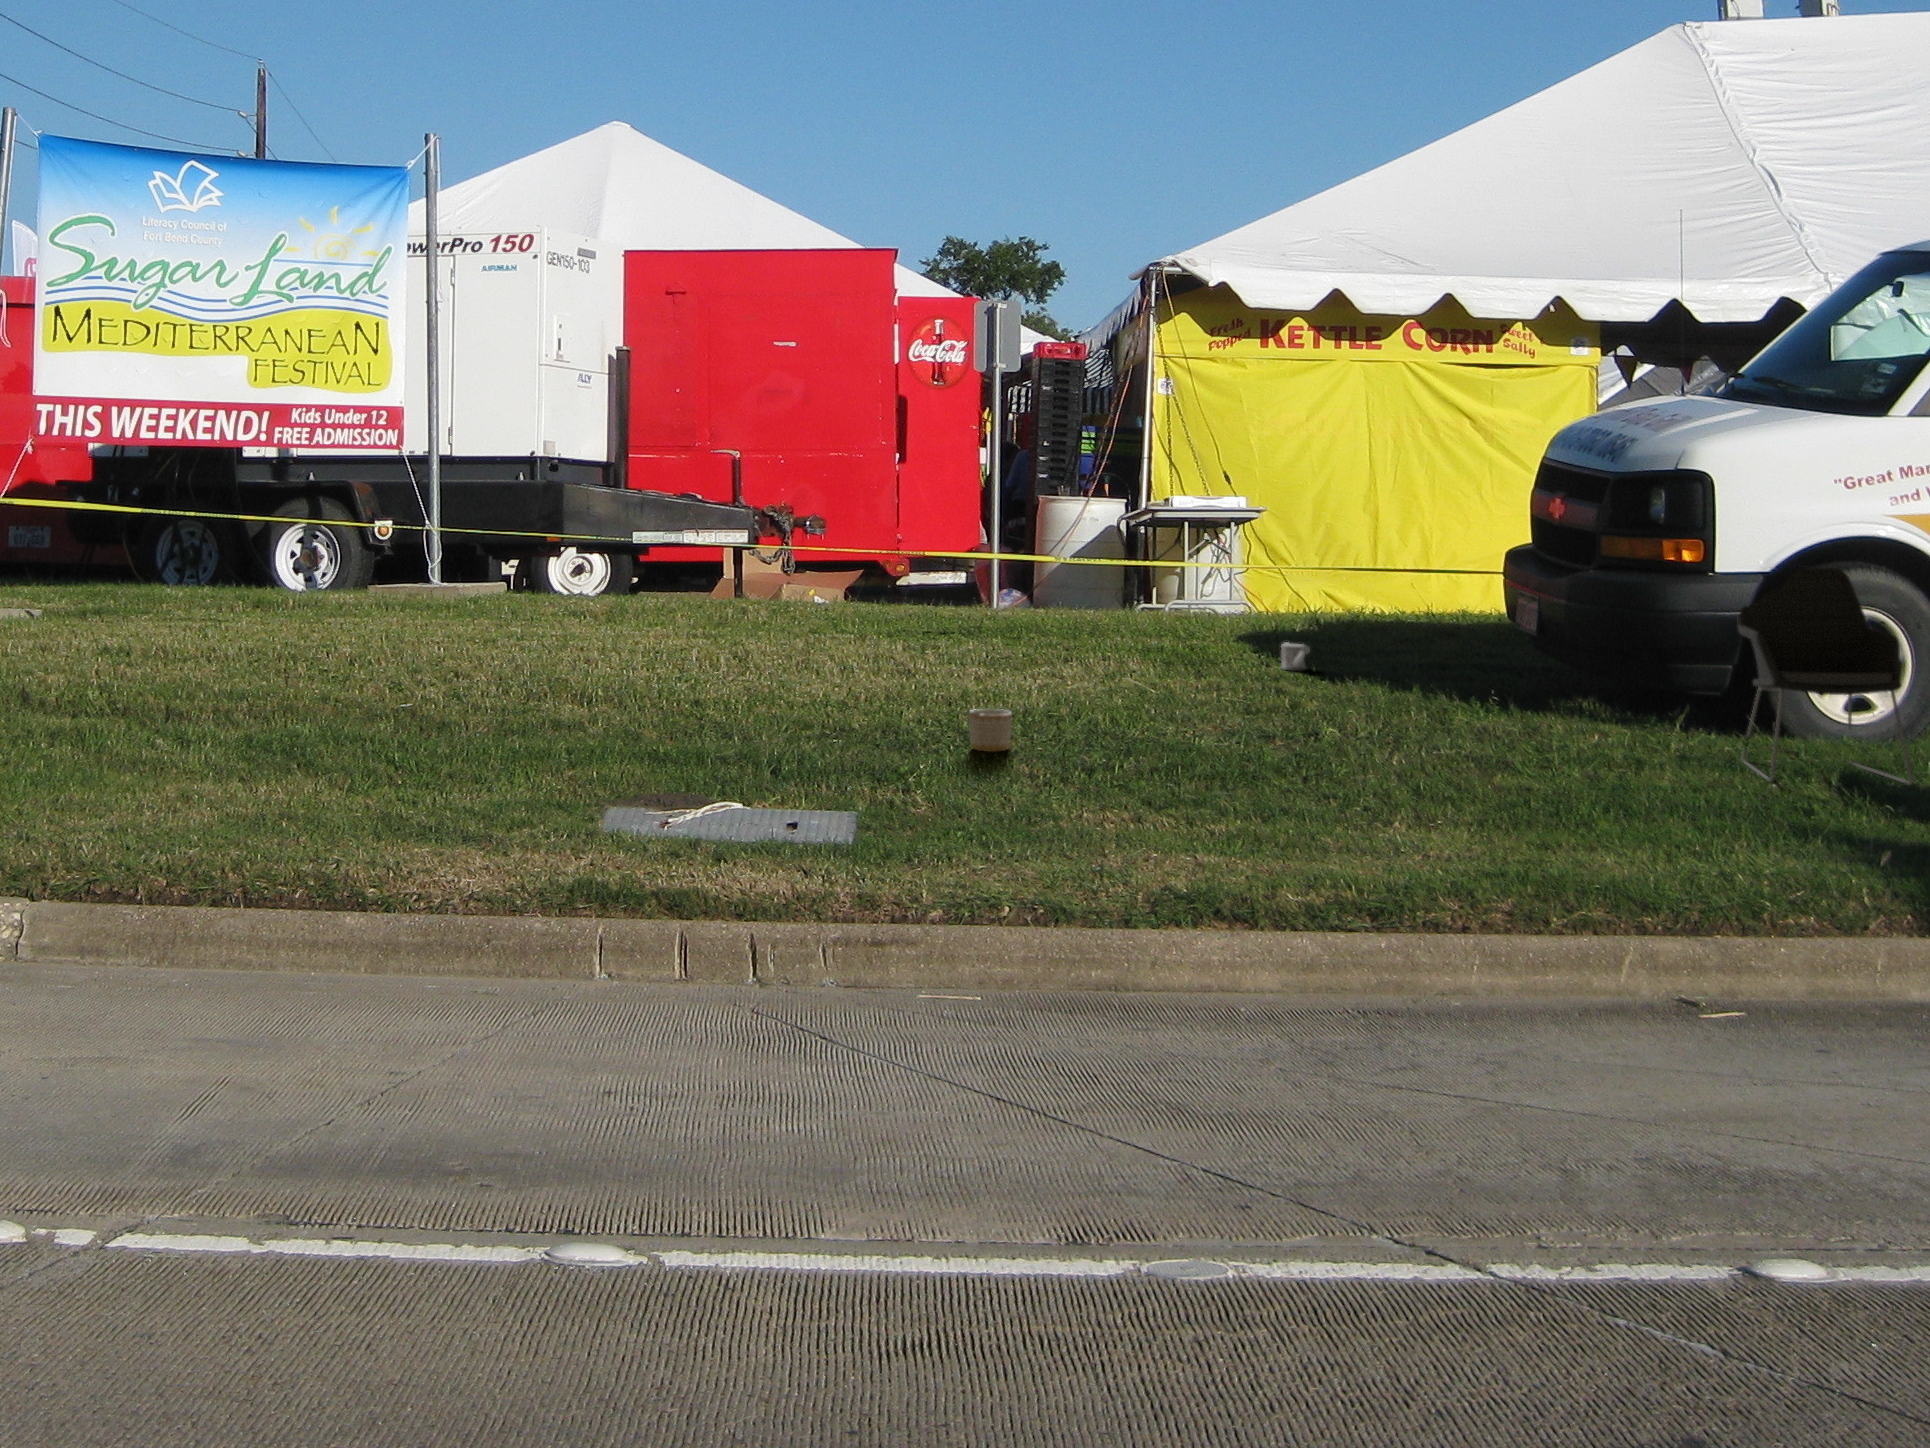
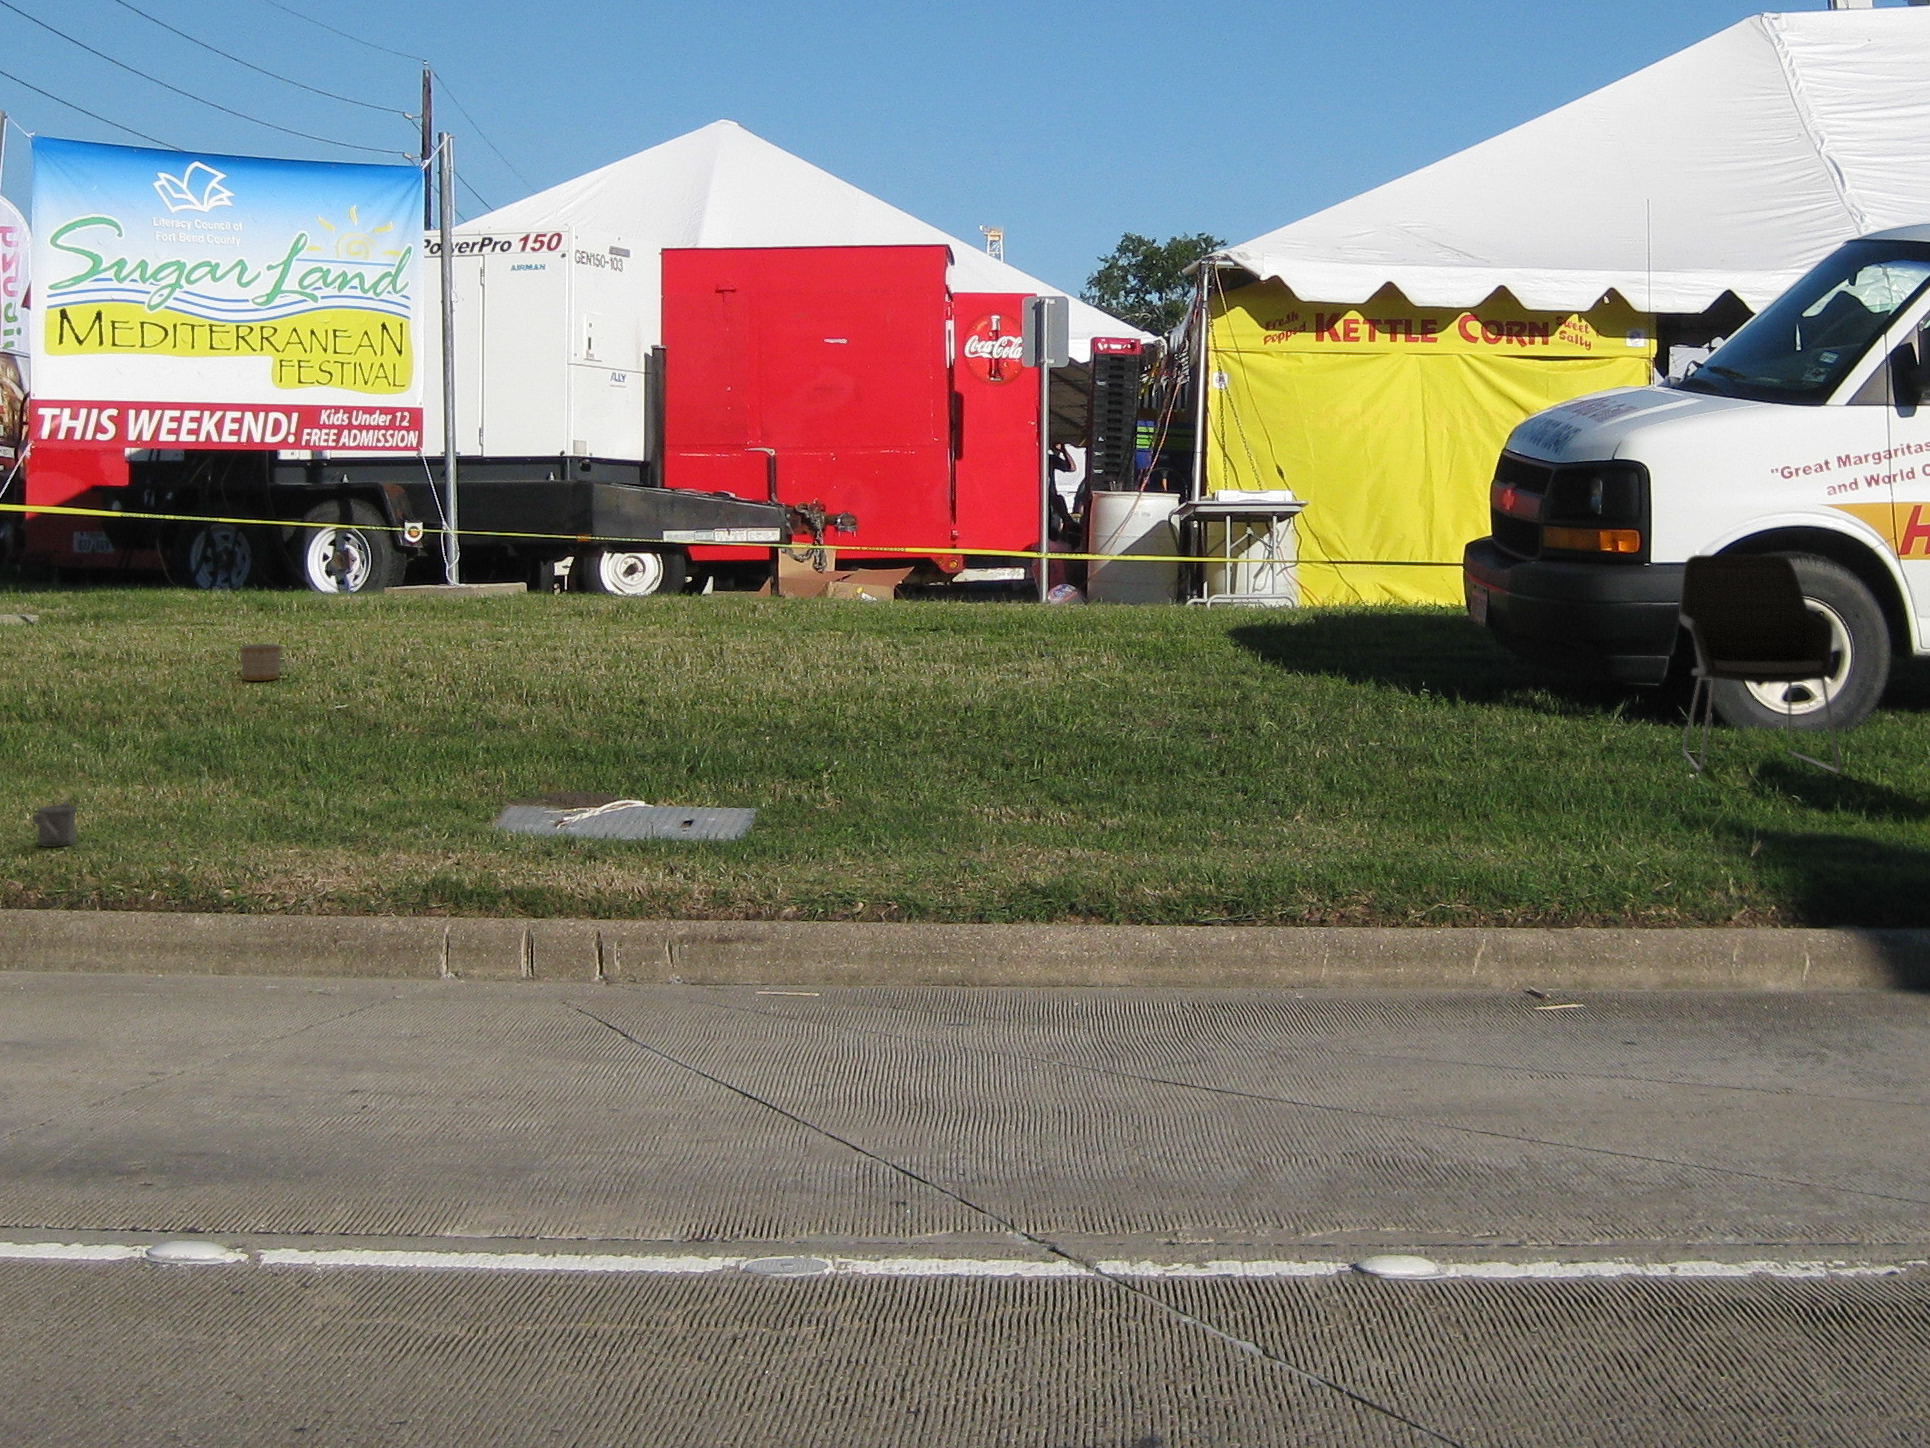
watering can: present [1281,642,1310,671] -> present [33,802,77,847]
planter: present [969,709,1012,752] -> present [240,644,282,681]

